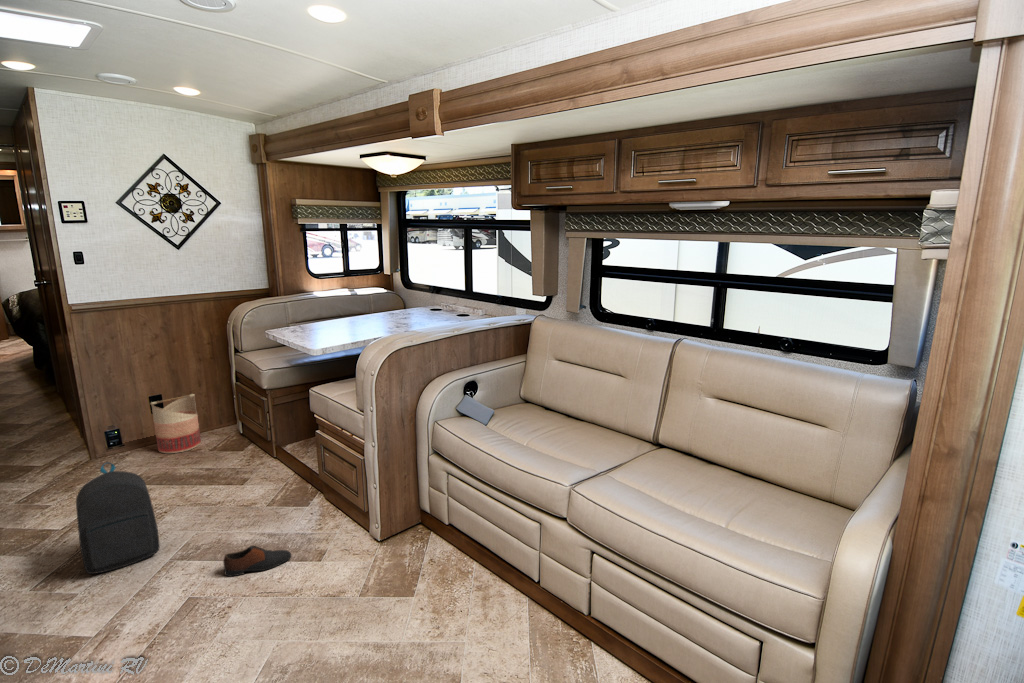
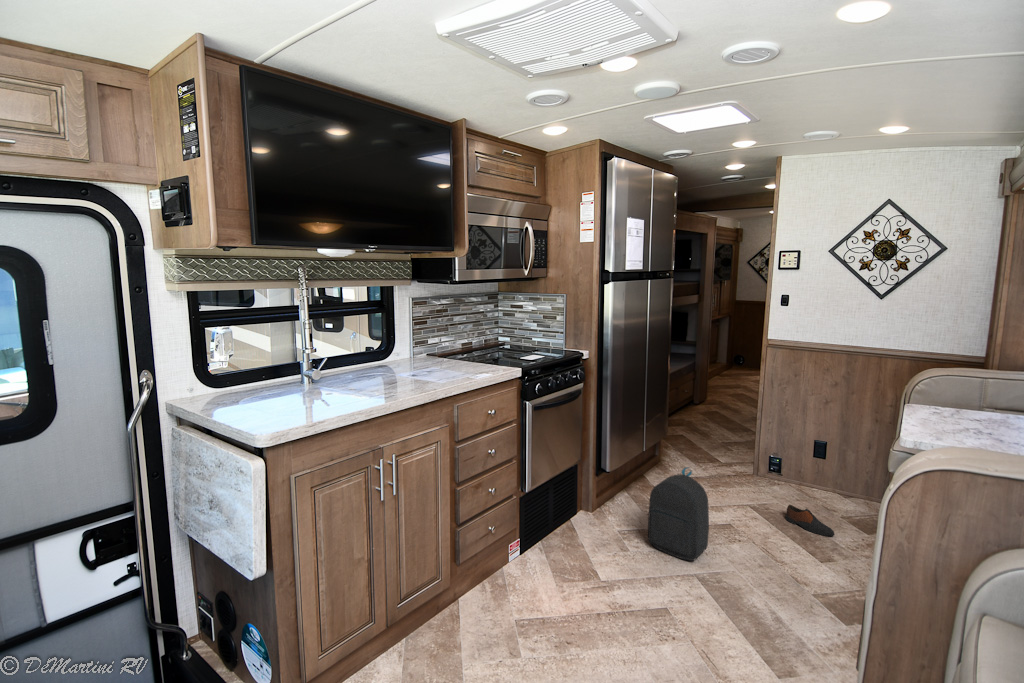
basket: present [150,394,201,453] -> none [802,444,852,505]
shoe: present [223,546,291,576] -> present [786,504,835,536]

